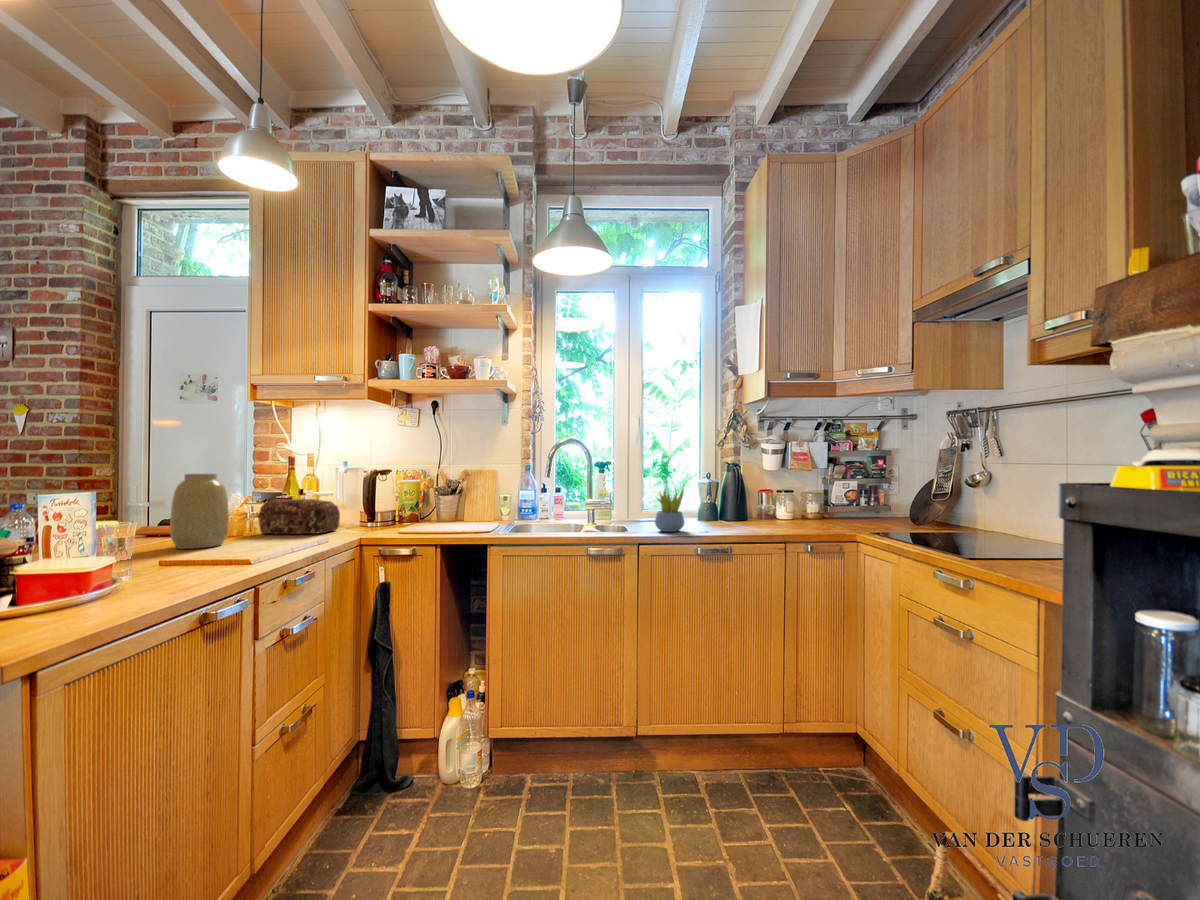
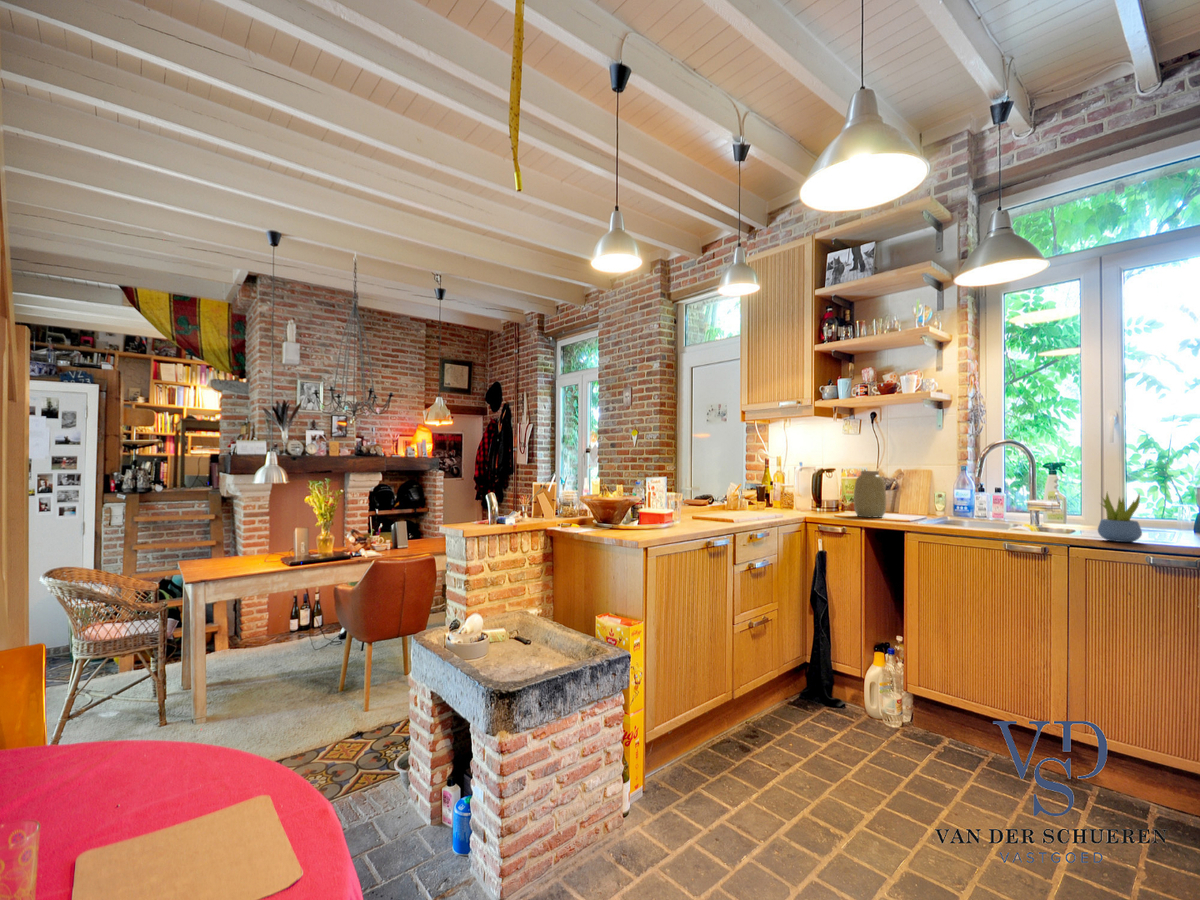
vase: present [170,473,229,549] -> present [854,471,886,518]
bread loaf: present [259,499,340,534] -> none [745,489,796,513]

